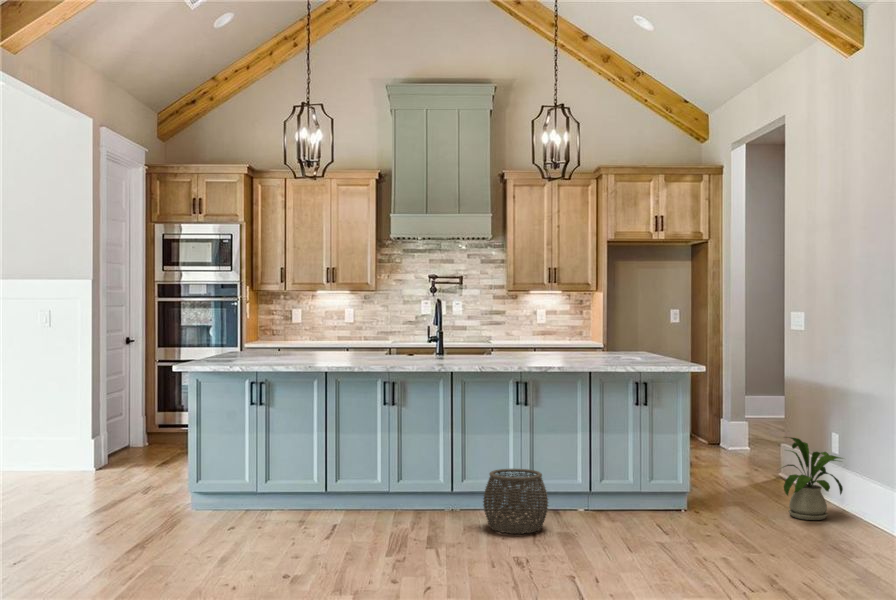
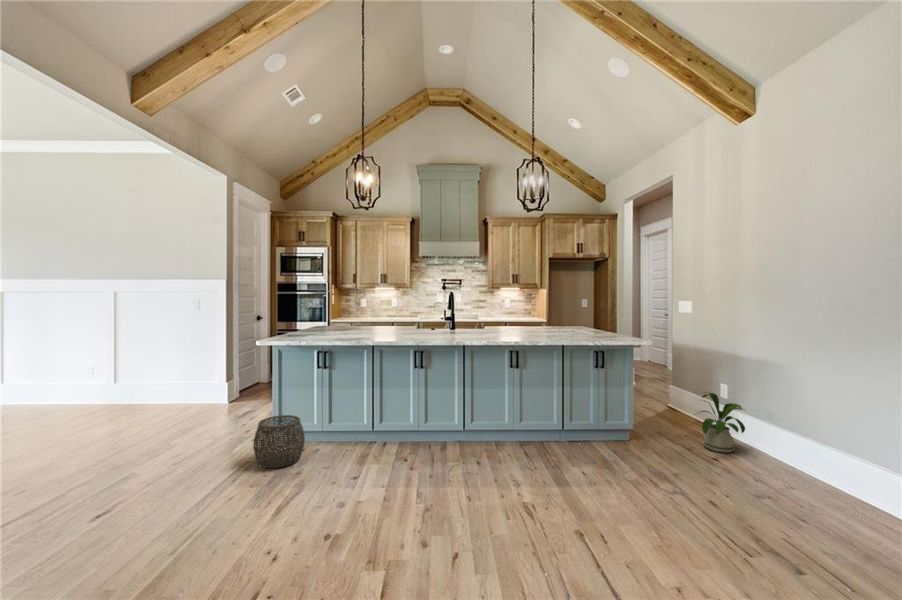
woven basket: present [483,469,548,534] -> present [253,415,305,468]

